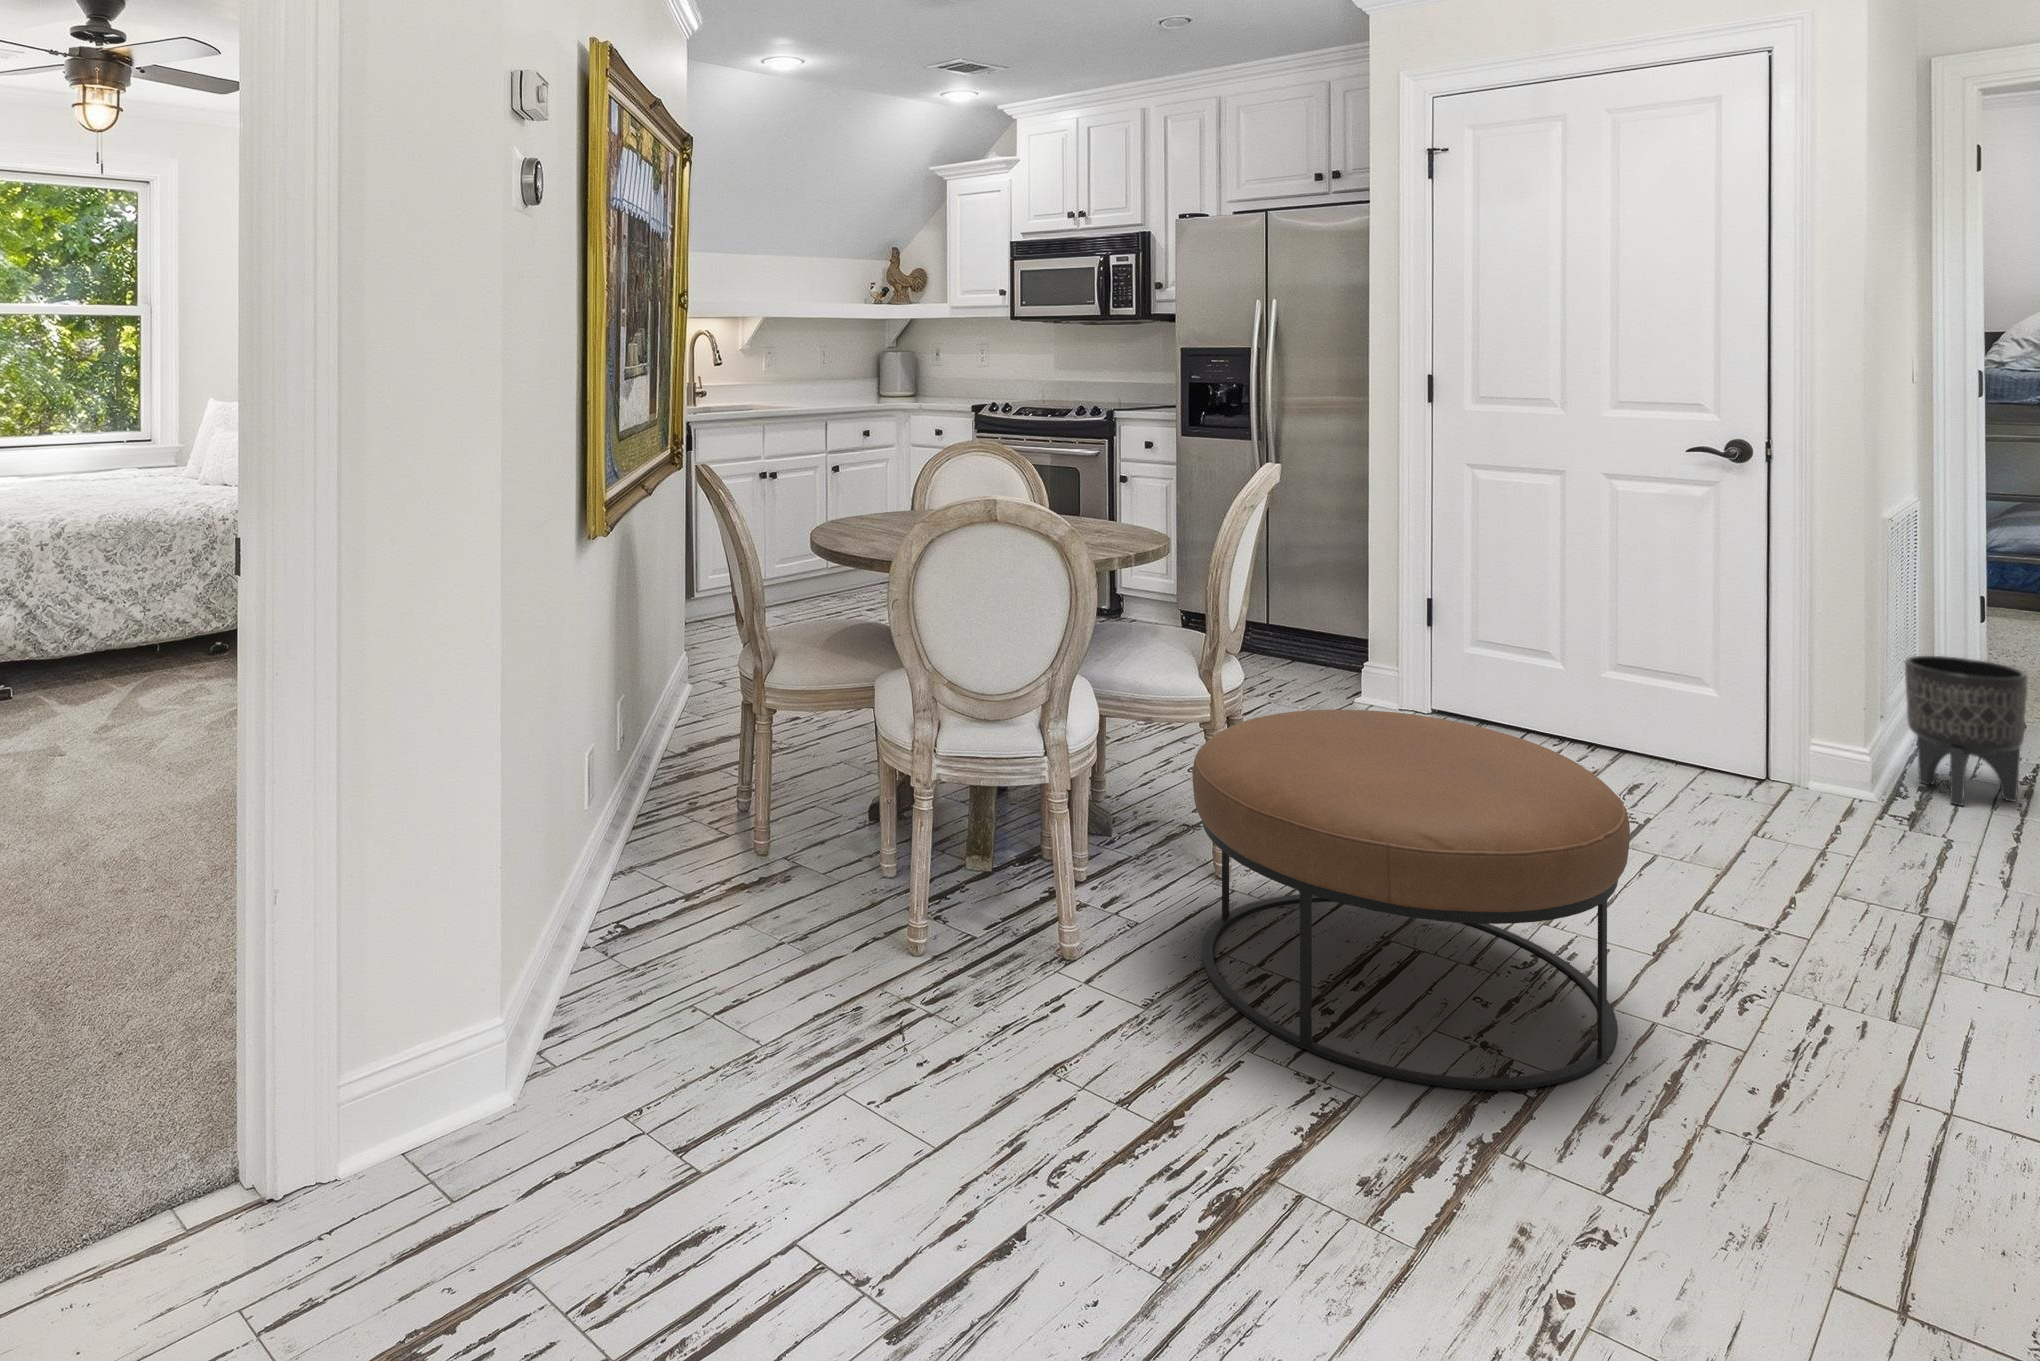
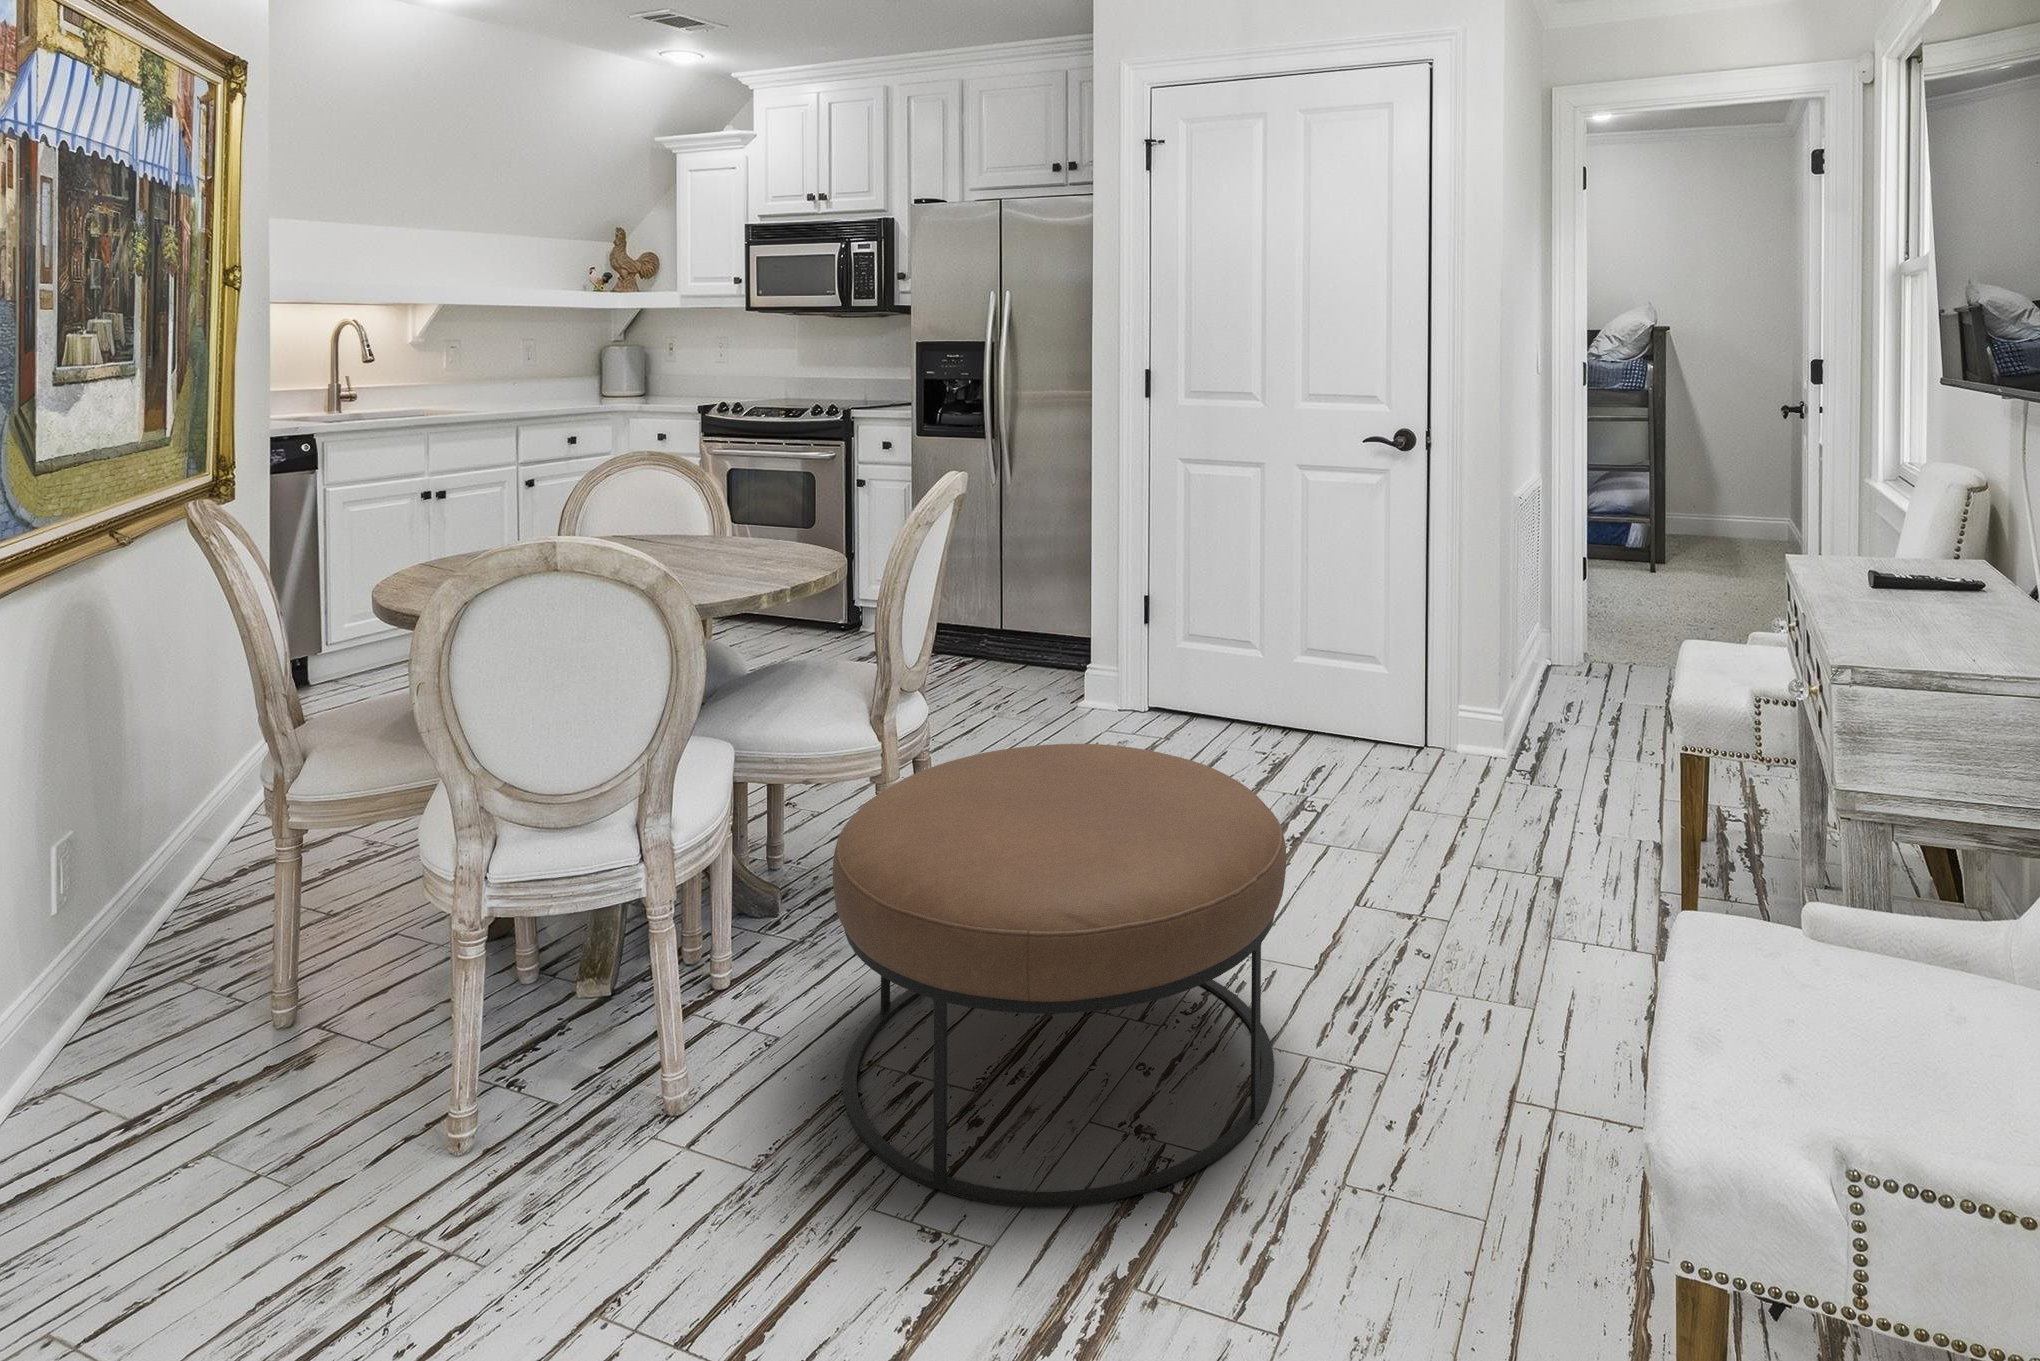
planter: present [1905,656,2028,806] -> none [1525,619,1610,752]

